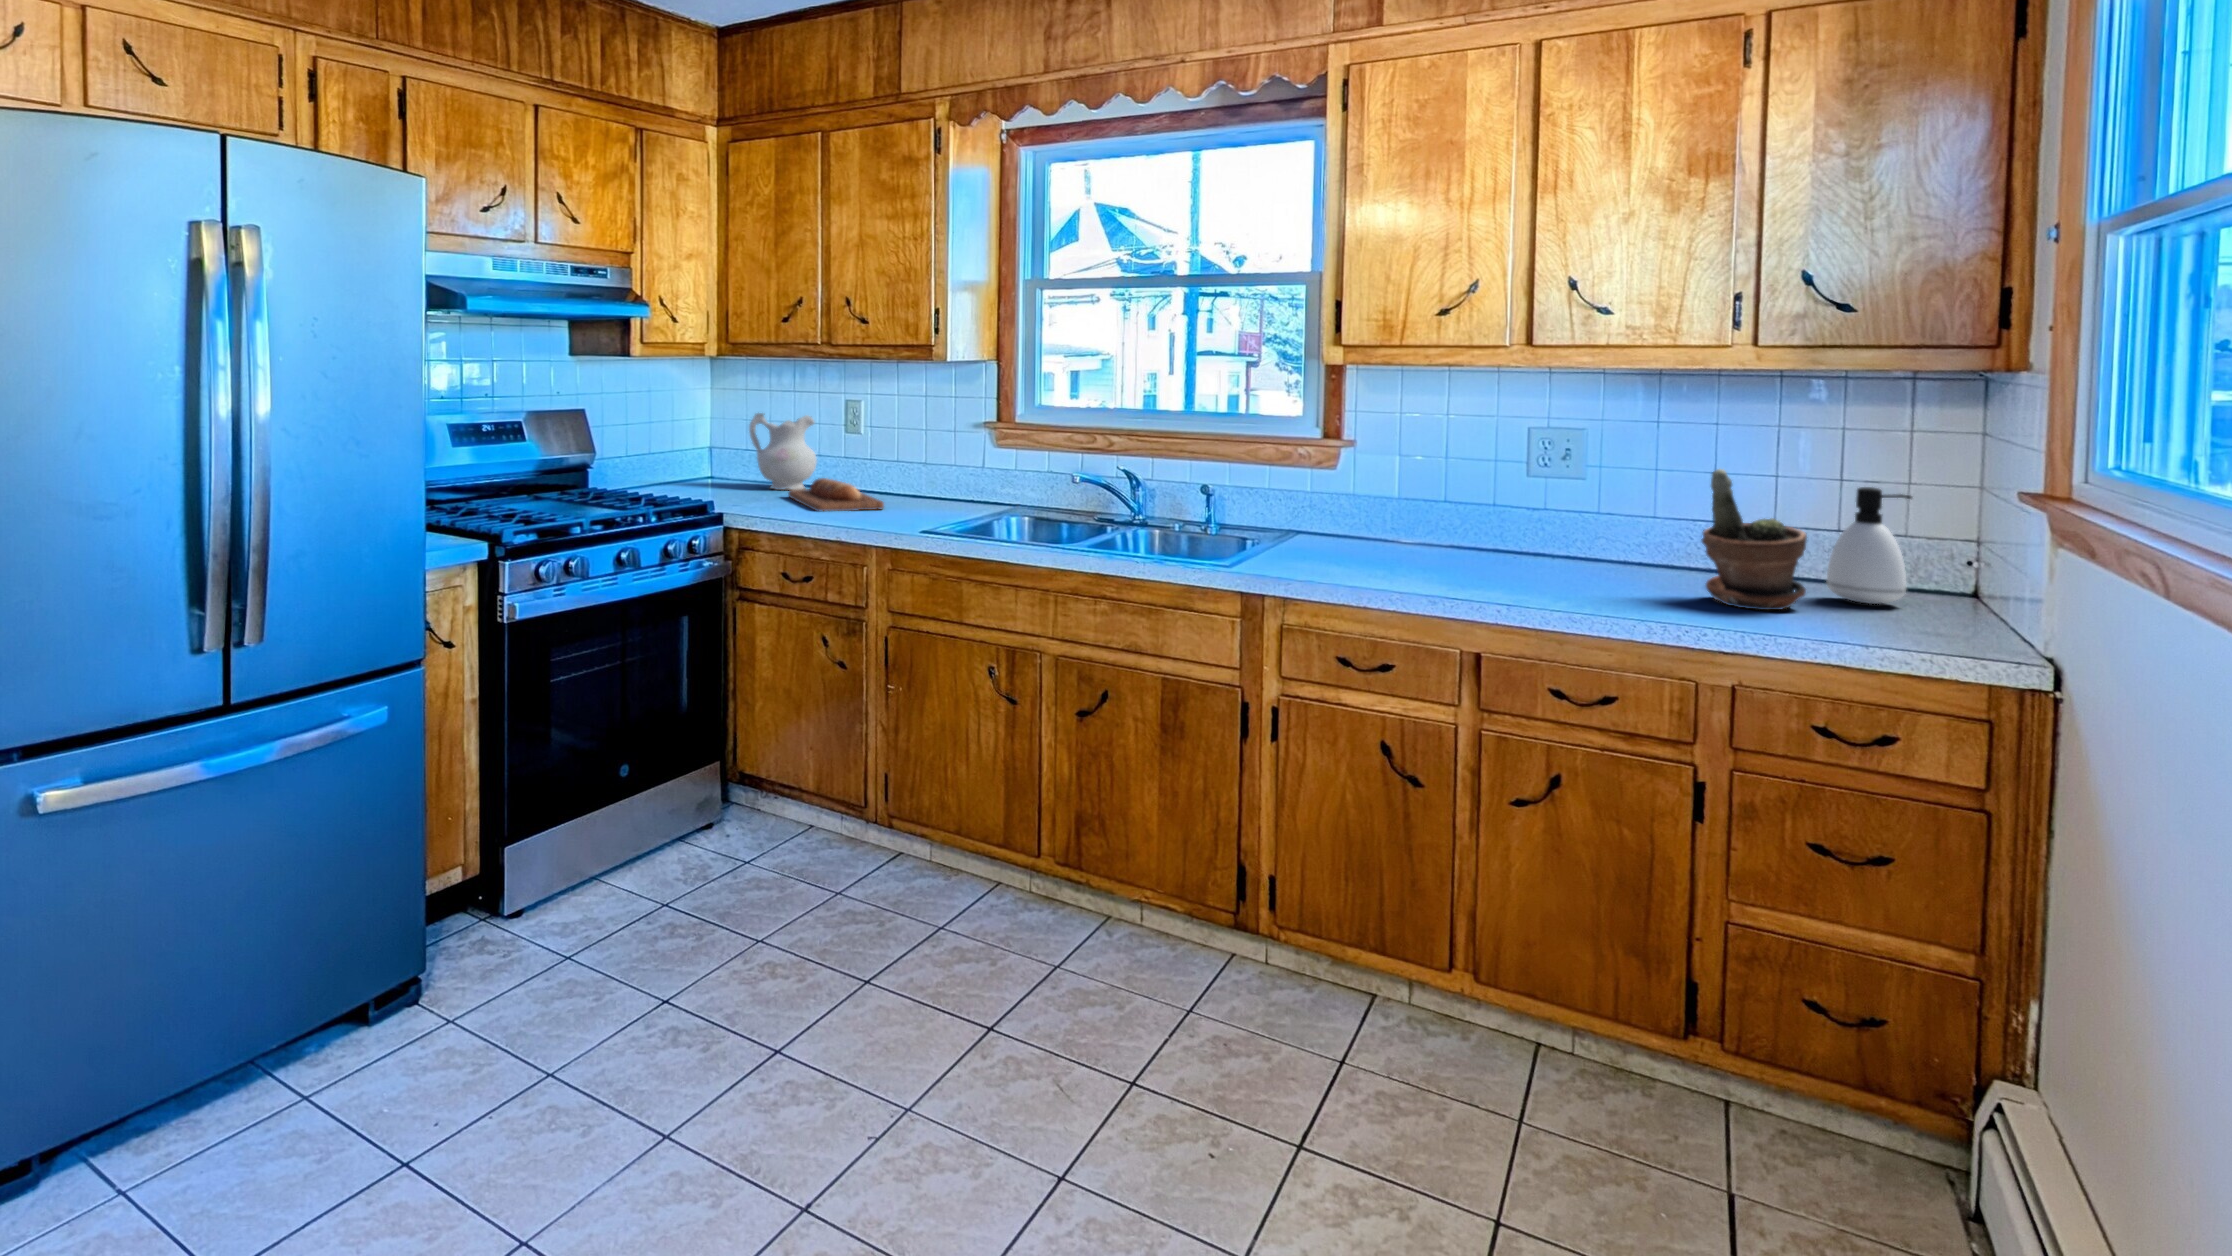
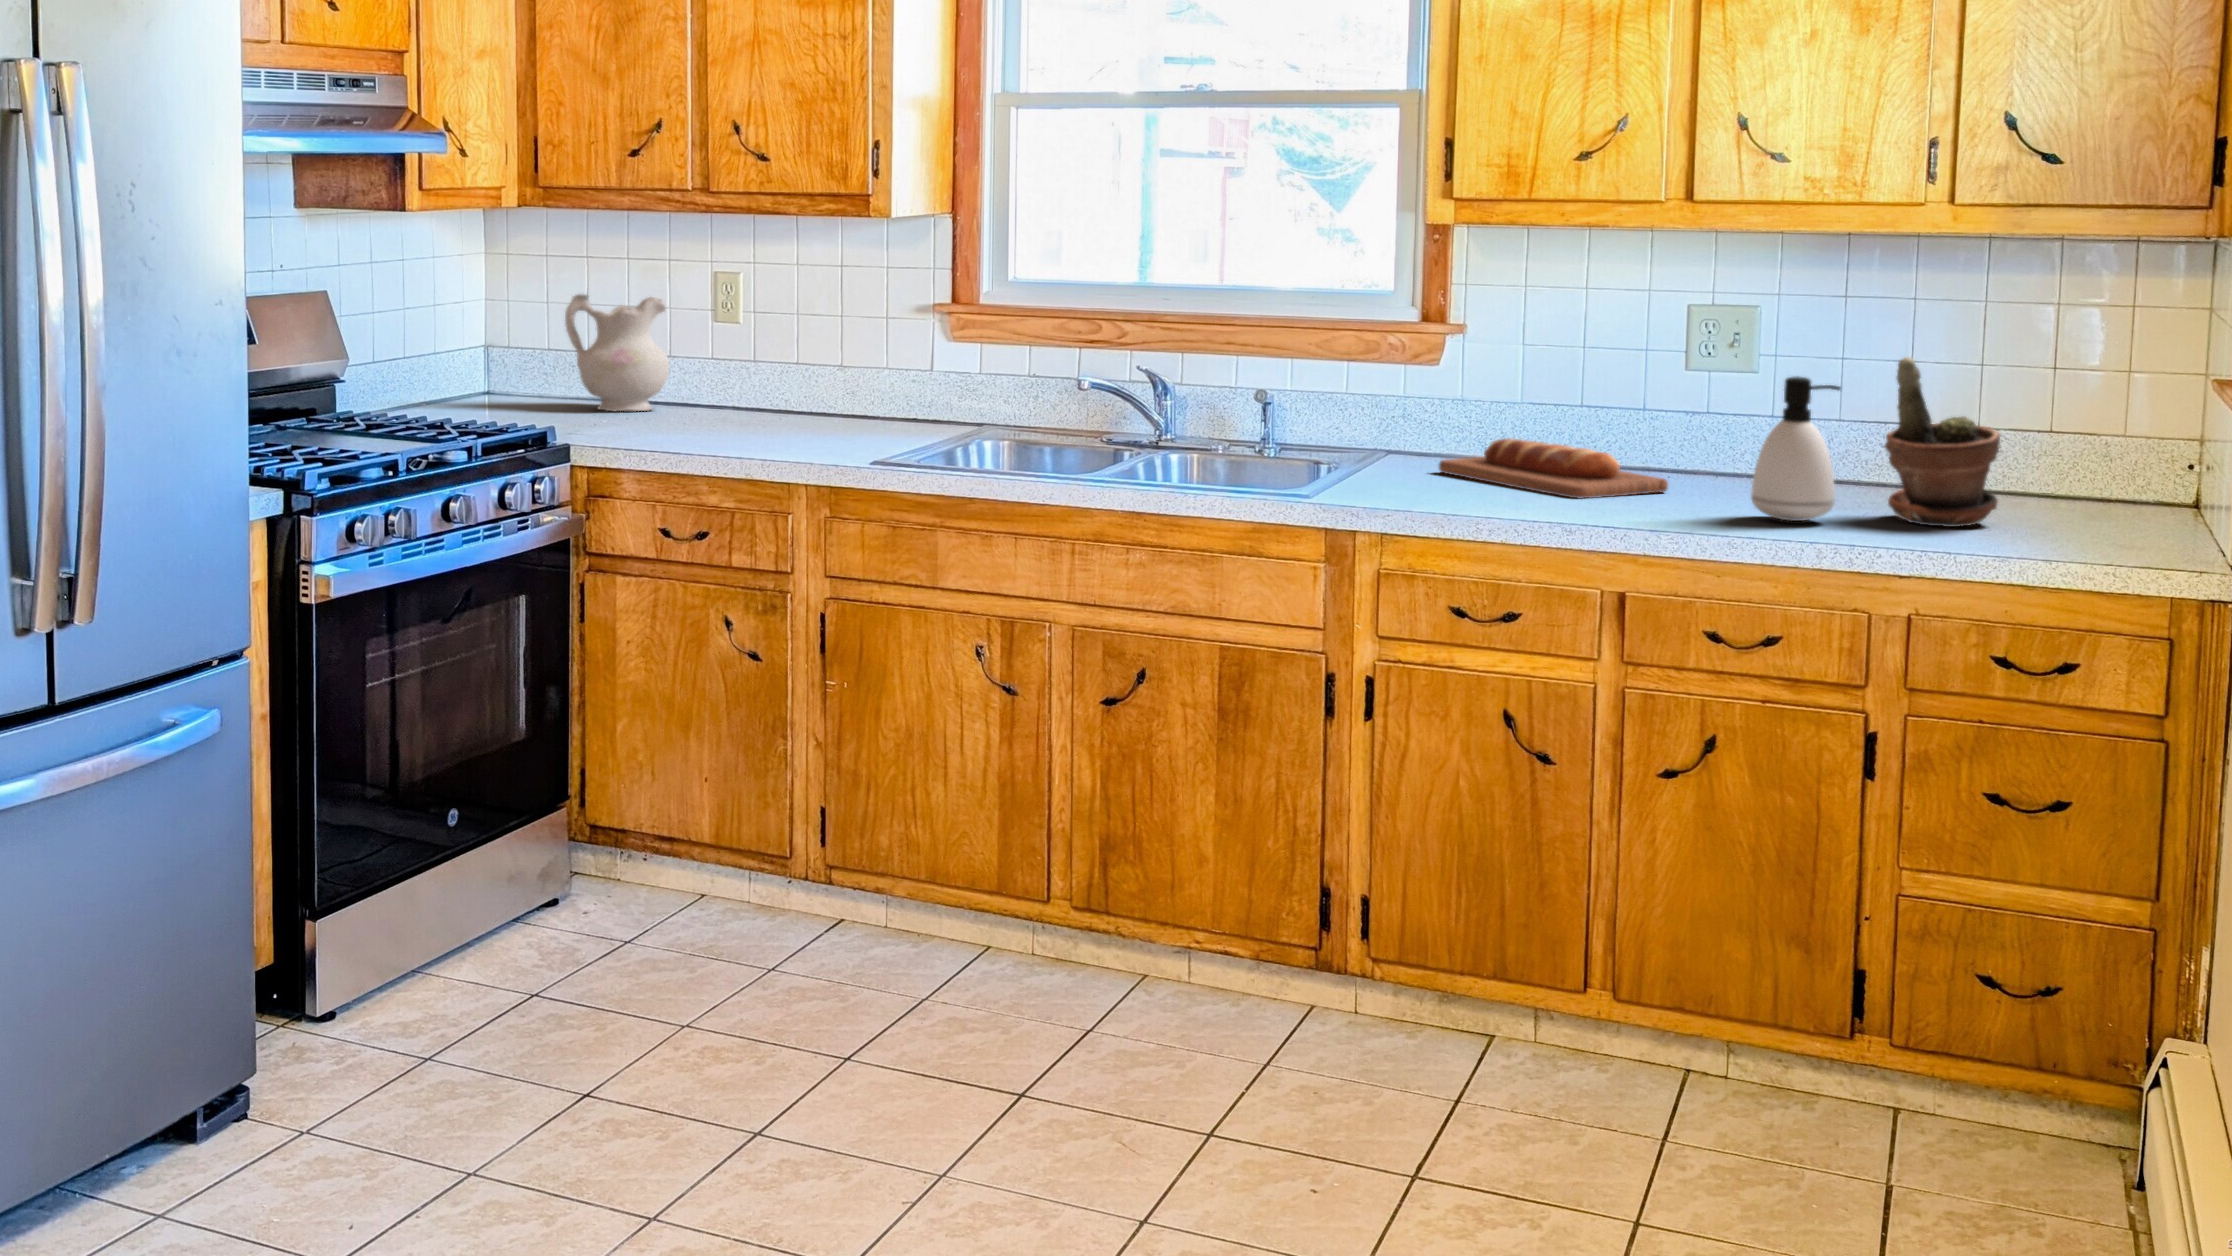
bread loaf: present [788,478,884,511] -> present [1439,438,1668,499]
soap dispenser: present [1827,487,1912,604] -> present [1751,376,1841,521]

